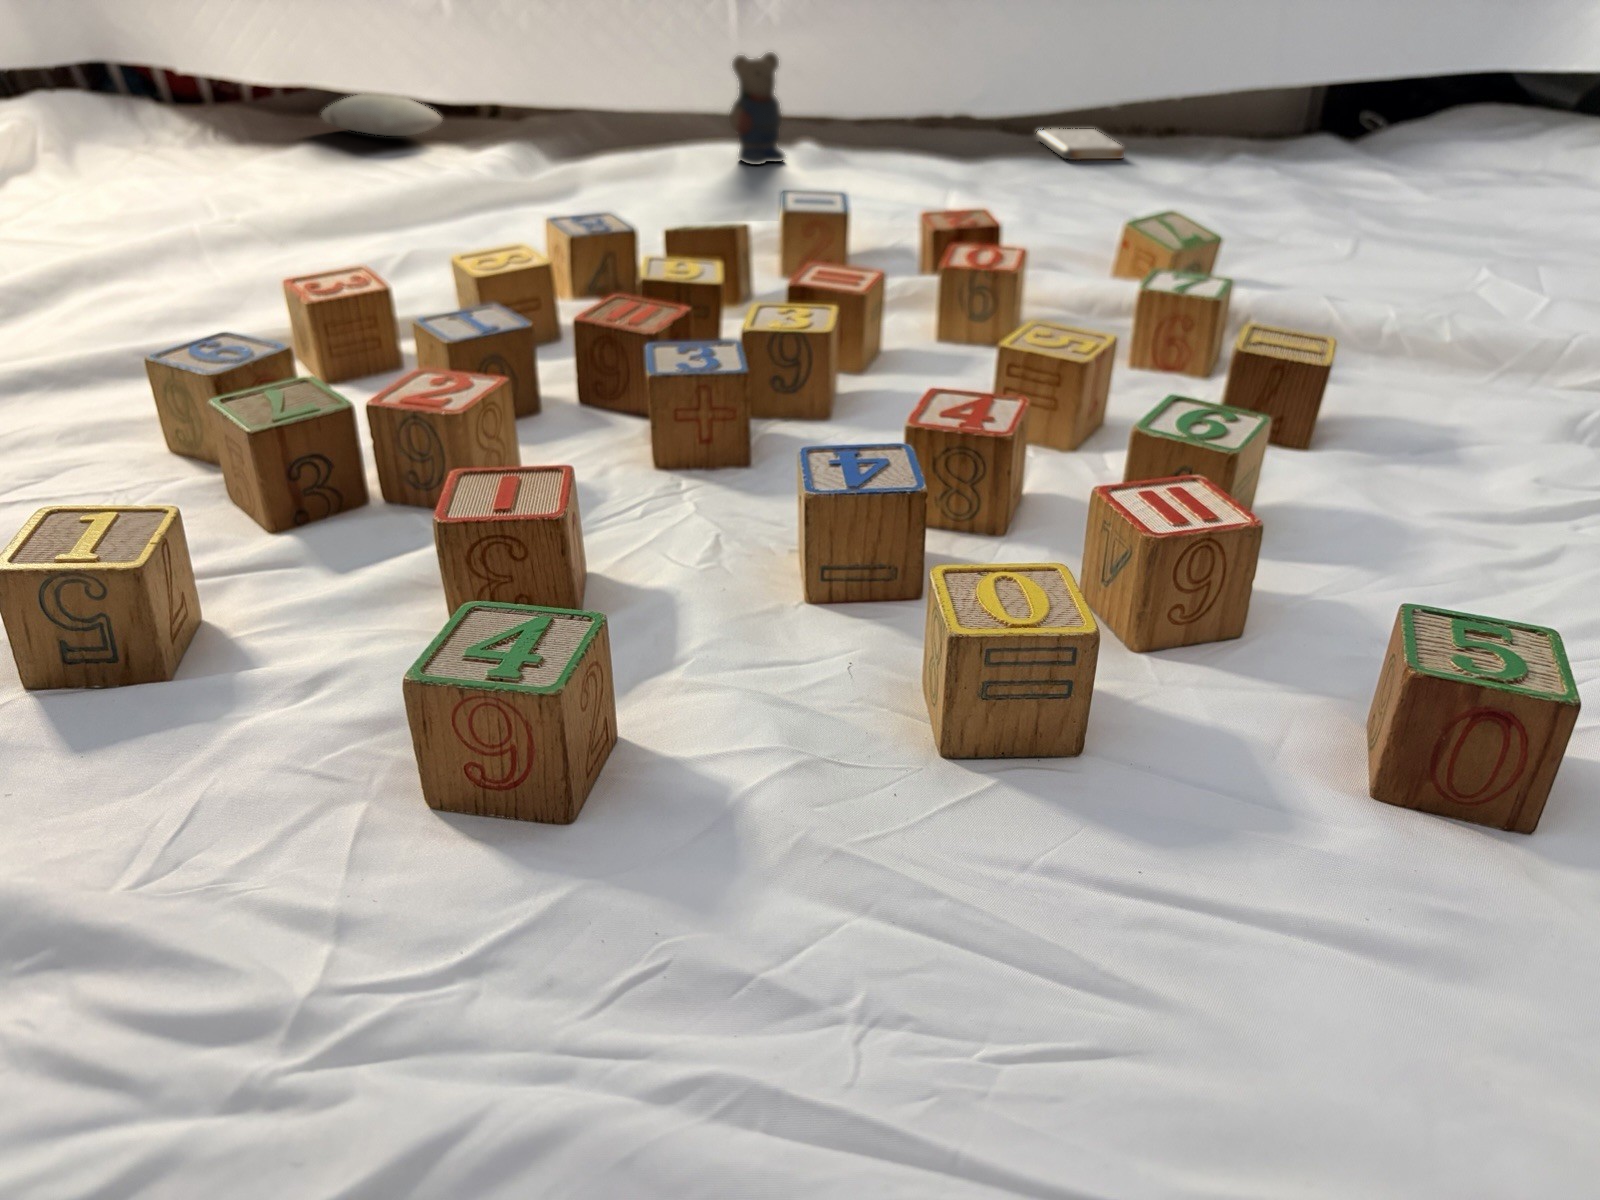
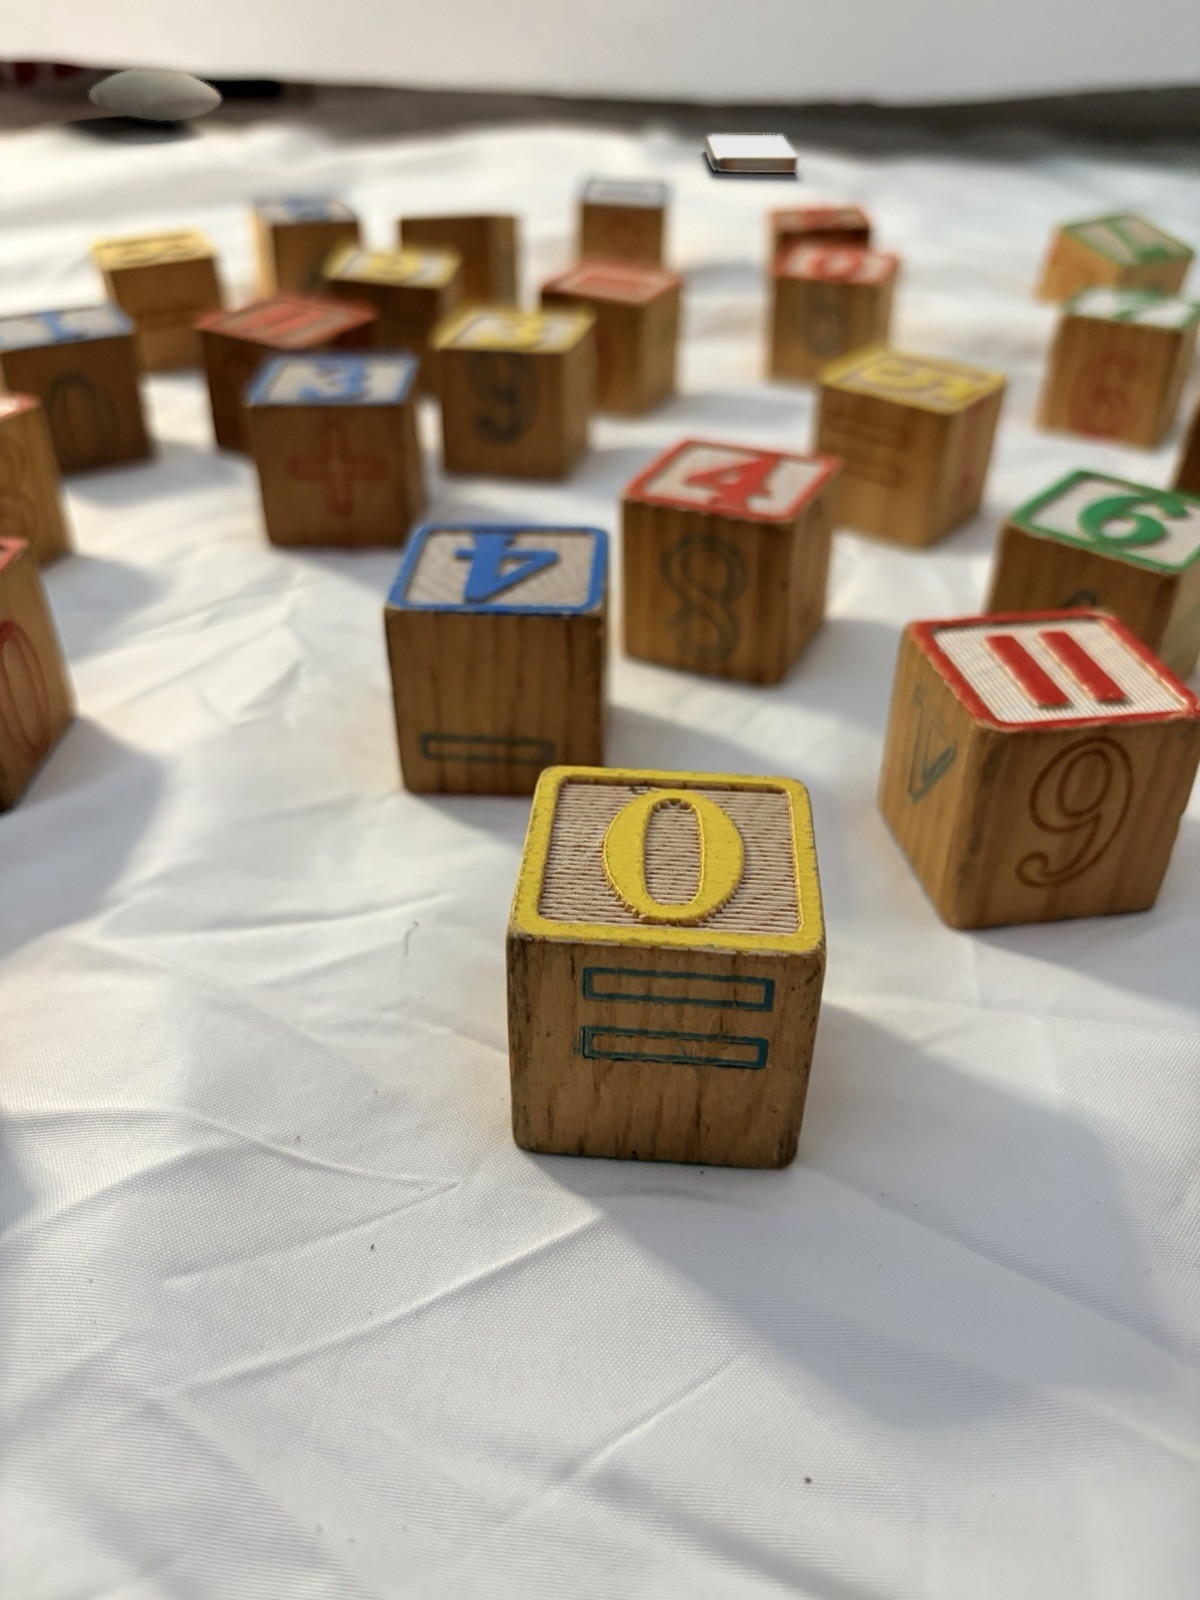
teddy bear: present [729,52,785,165] -> none [557,5,630,160]
book: present [1036,129,1124,160] -> present [703,135,798,173]

